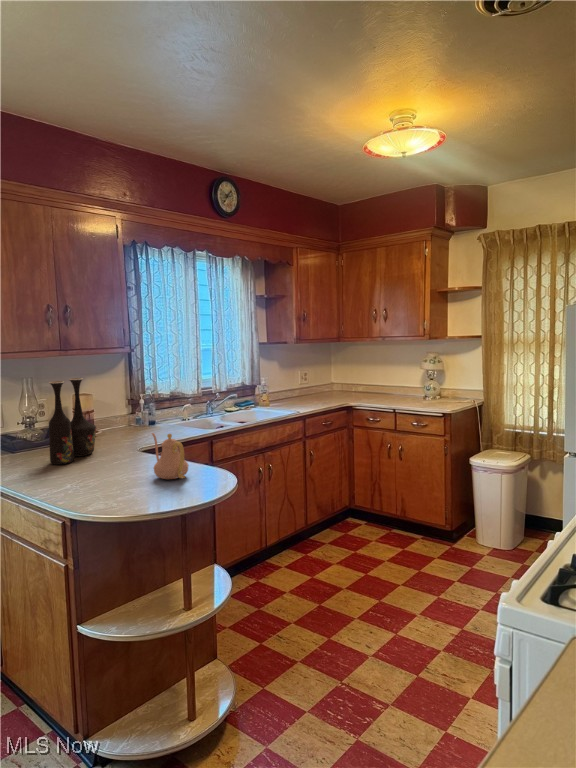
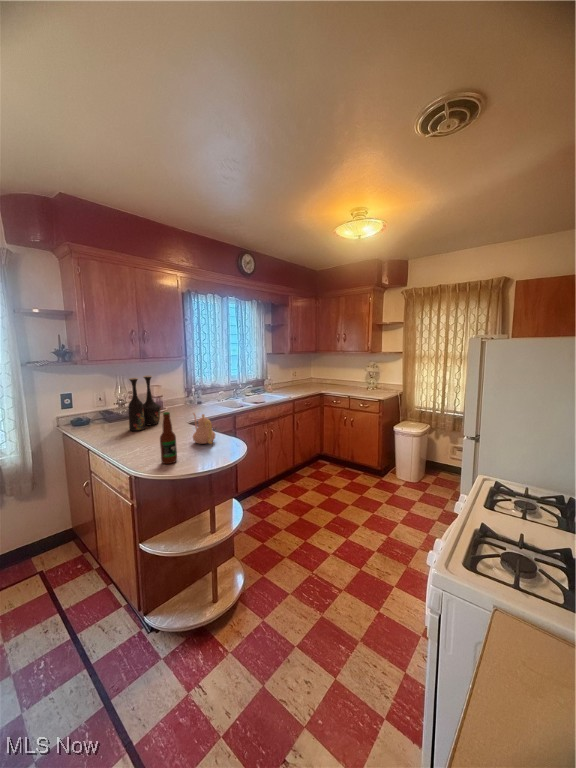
bottle: none [111,428,136,506] -> present [160,412,177,464]

